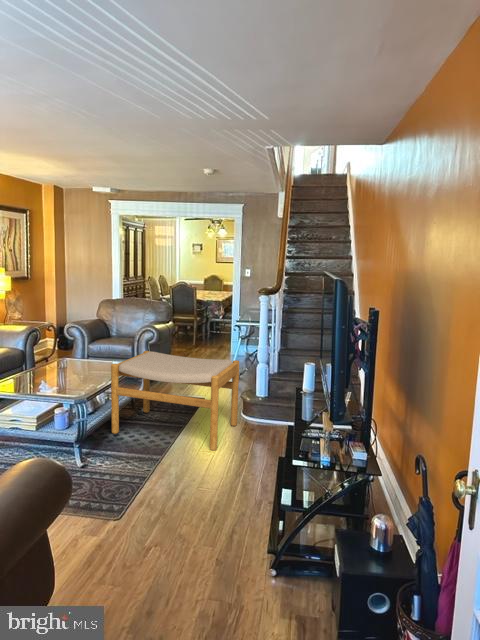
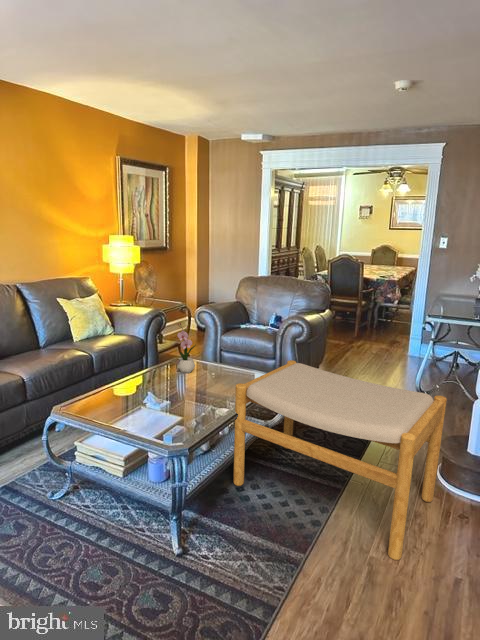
flower arrangement: none [60,331,74,369] -> present [177,323,196,373]

